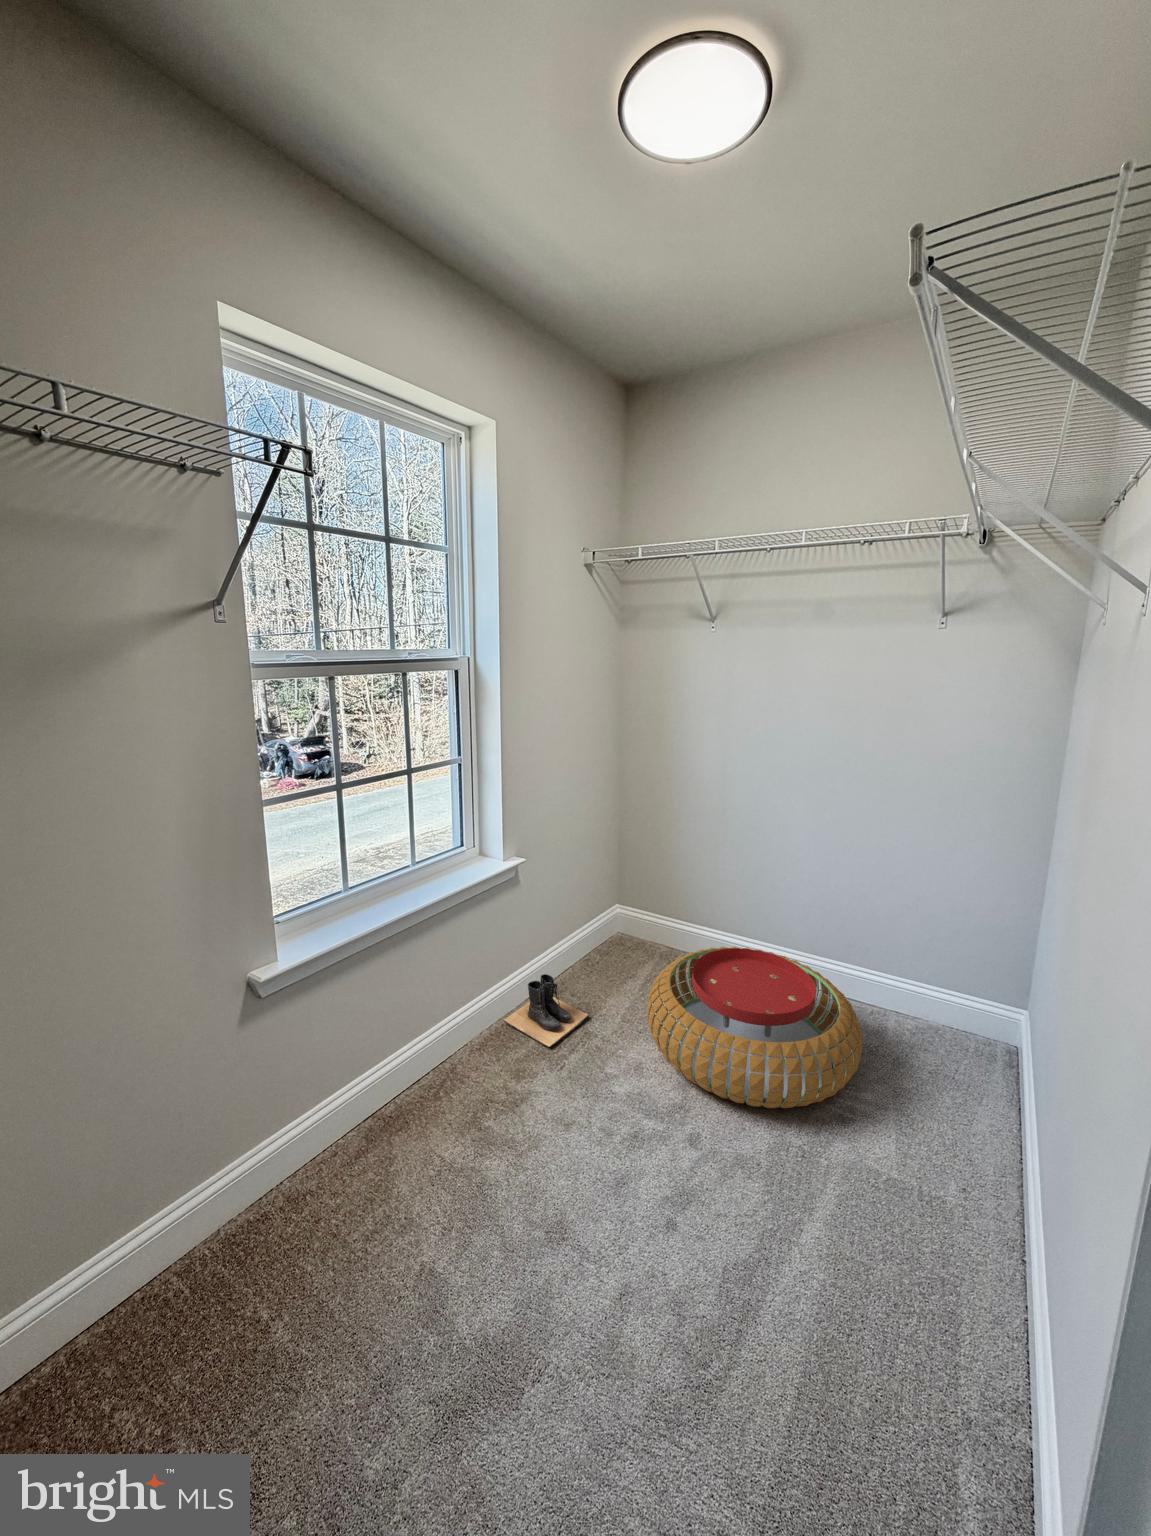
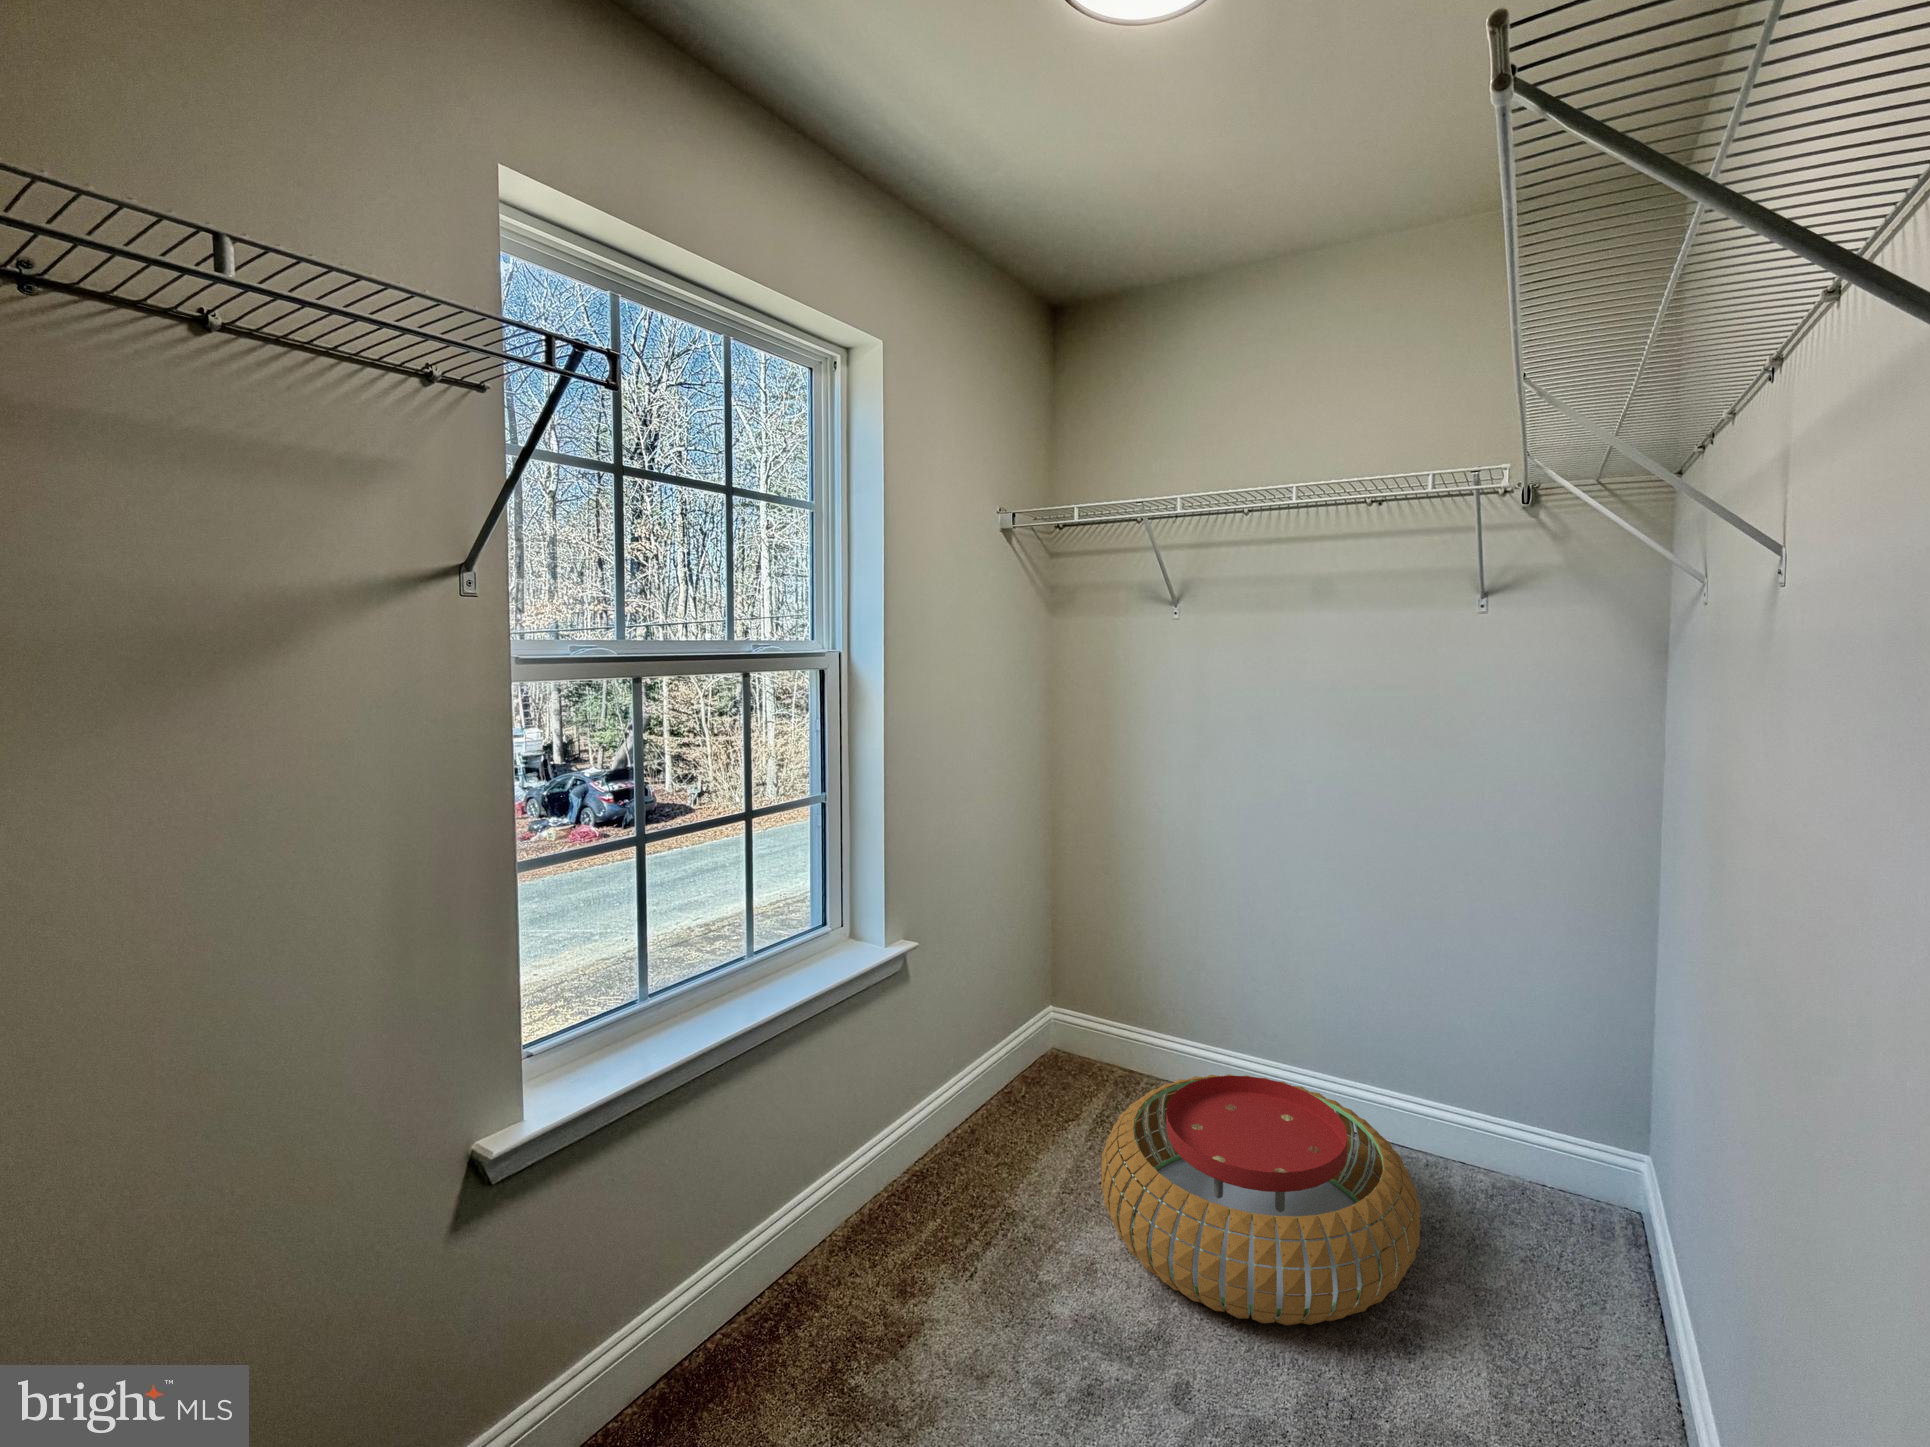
boots: present [504,974,589,1047] -> none [886,1123,1015,1239]

